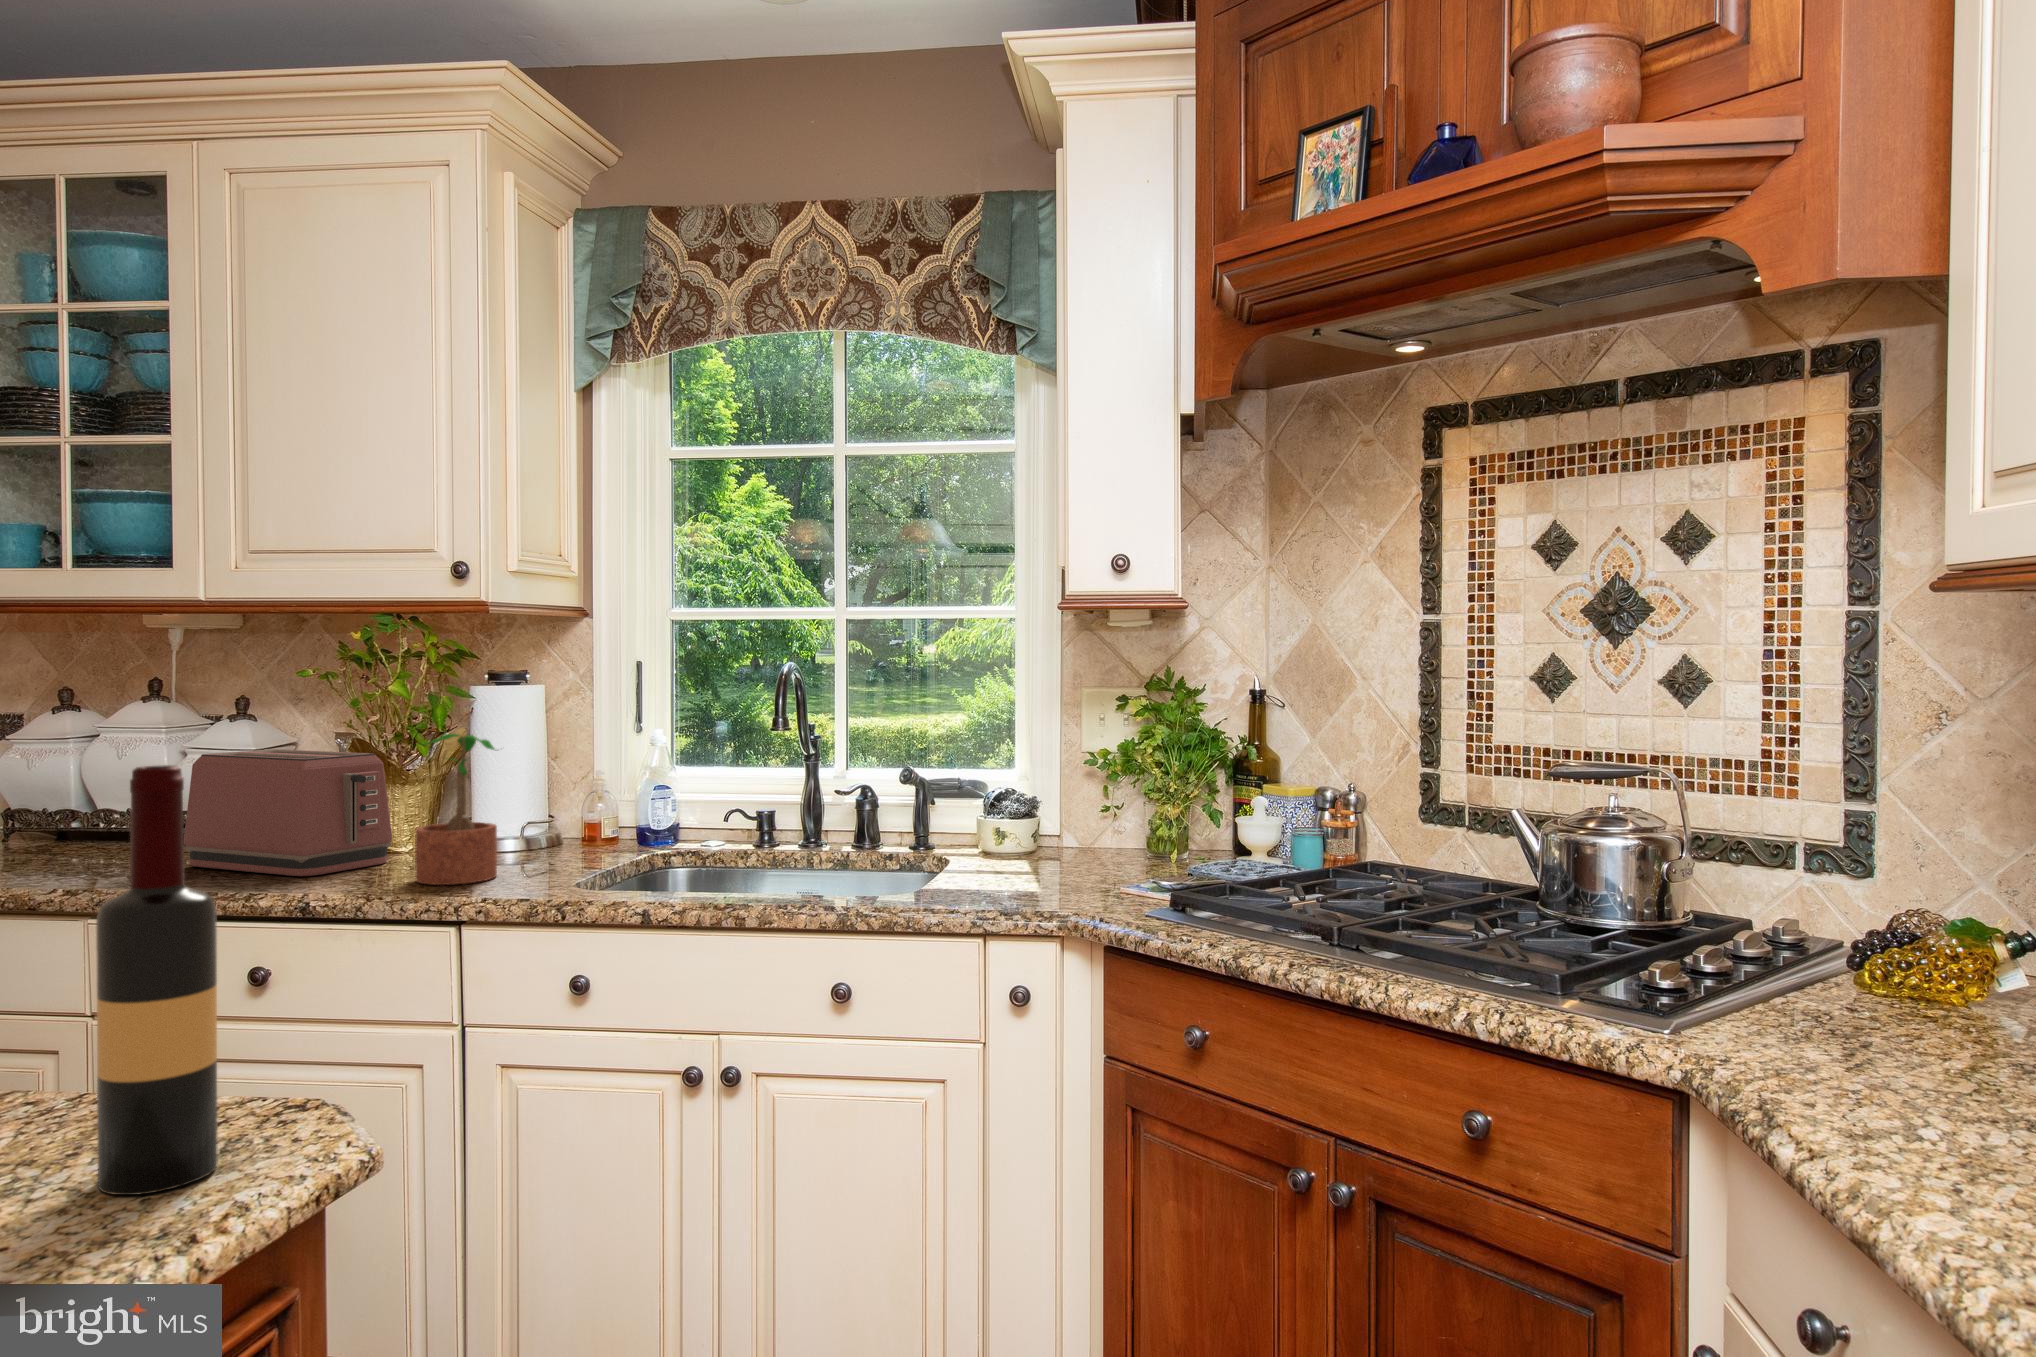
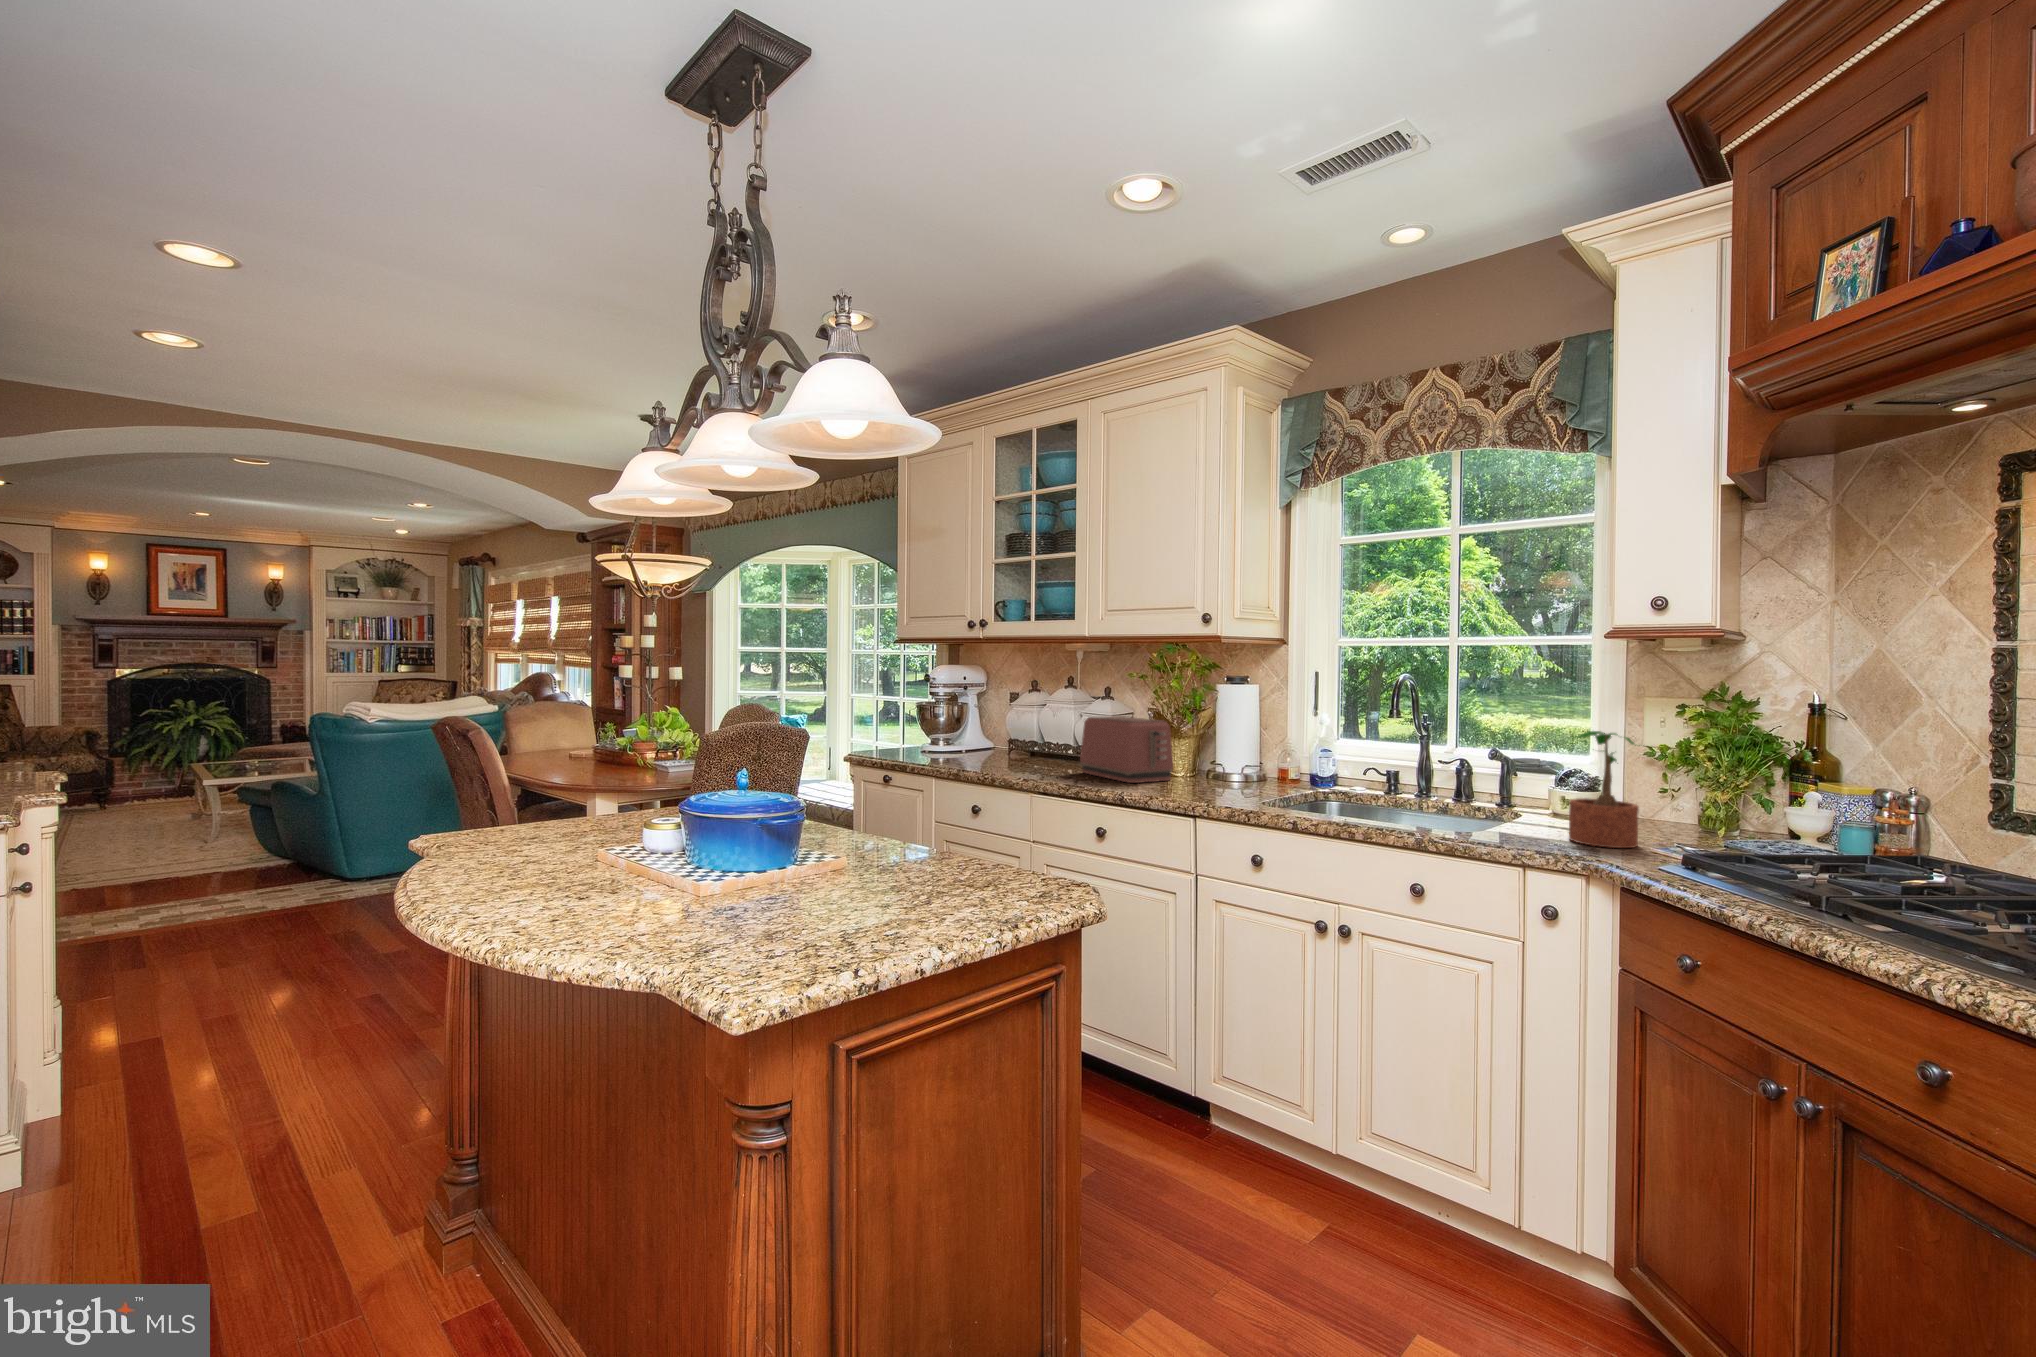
potted plant: present [415,733,497,885] -> present [1569,731,1639,848]
wine bottle: present [96,765,218,1195] -> none [1010,717,1053,897]

